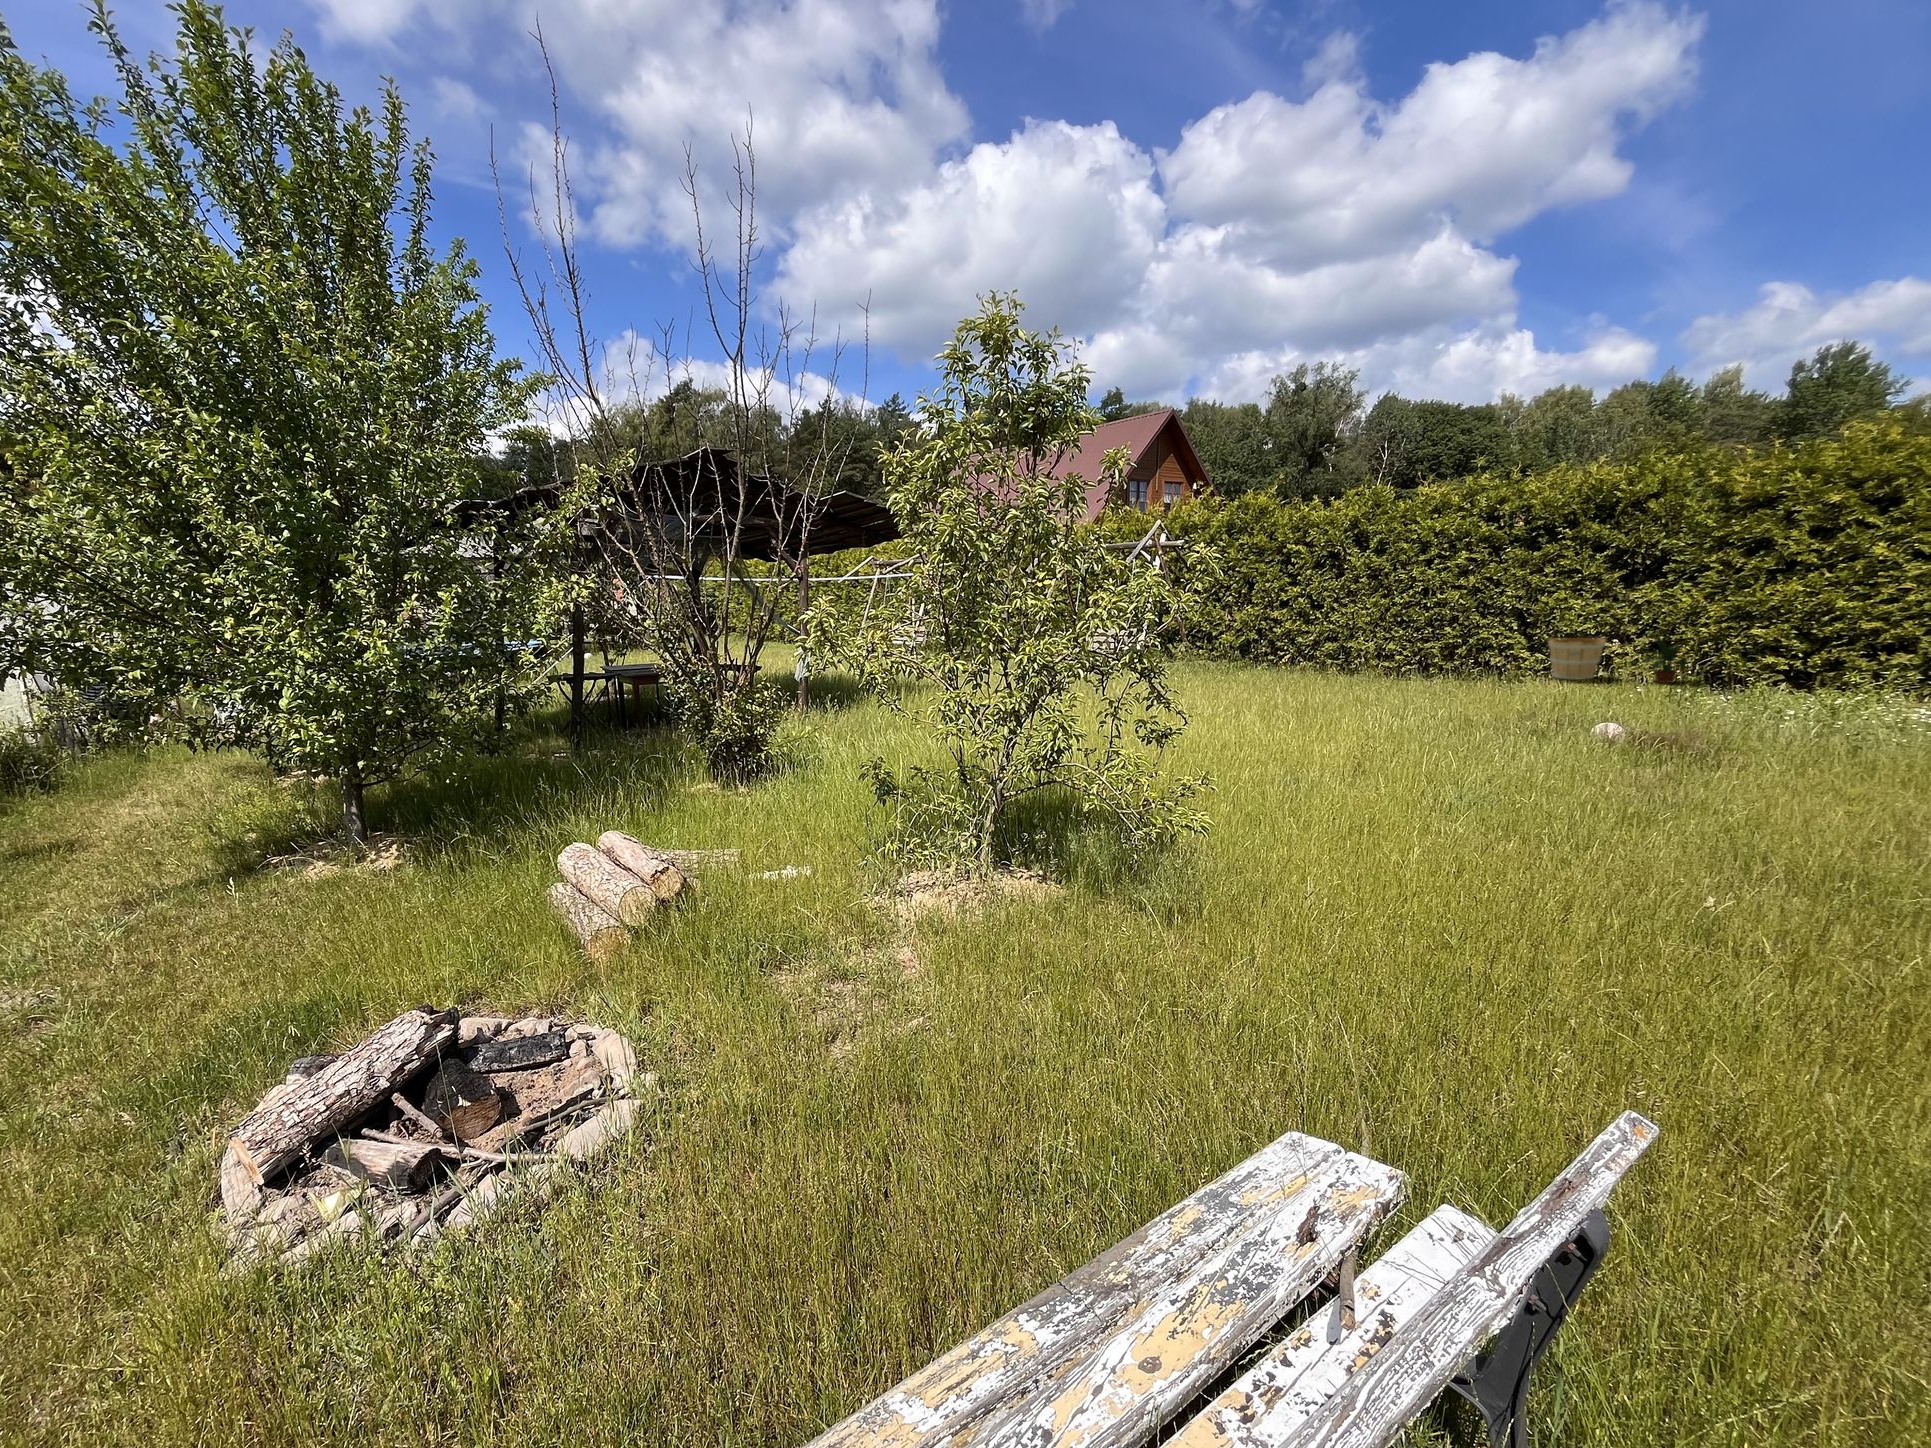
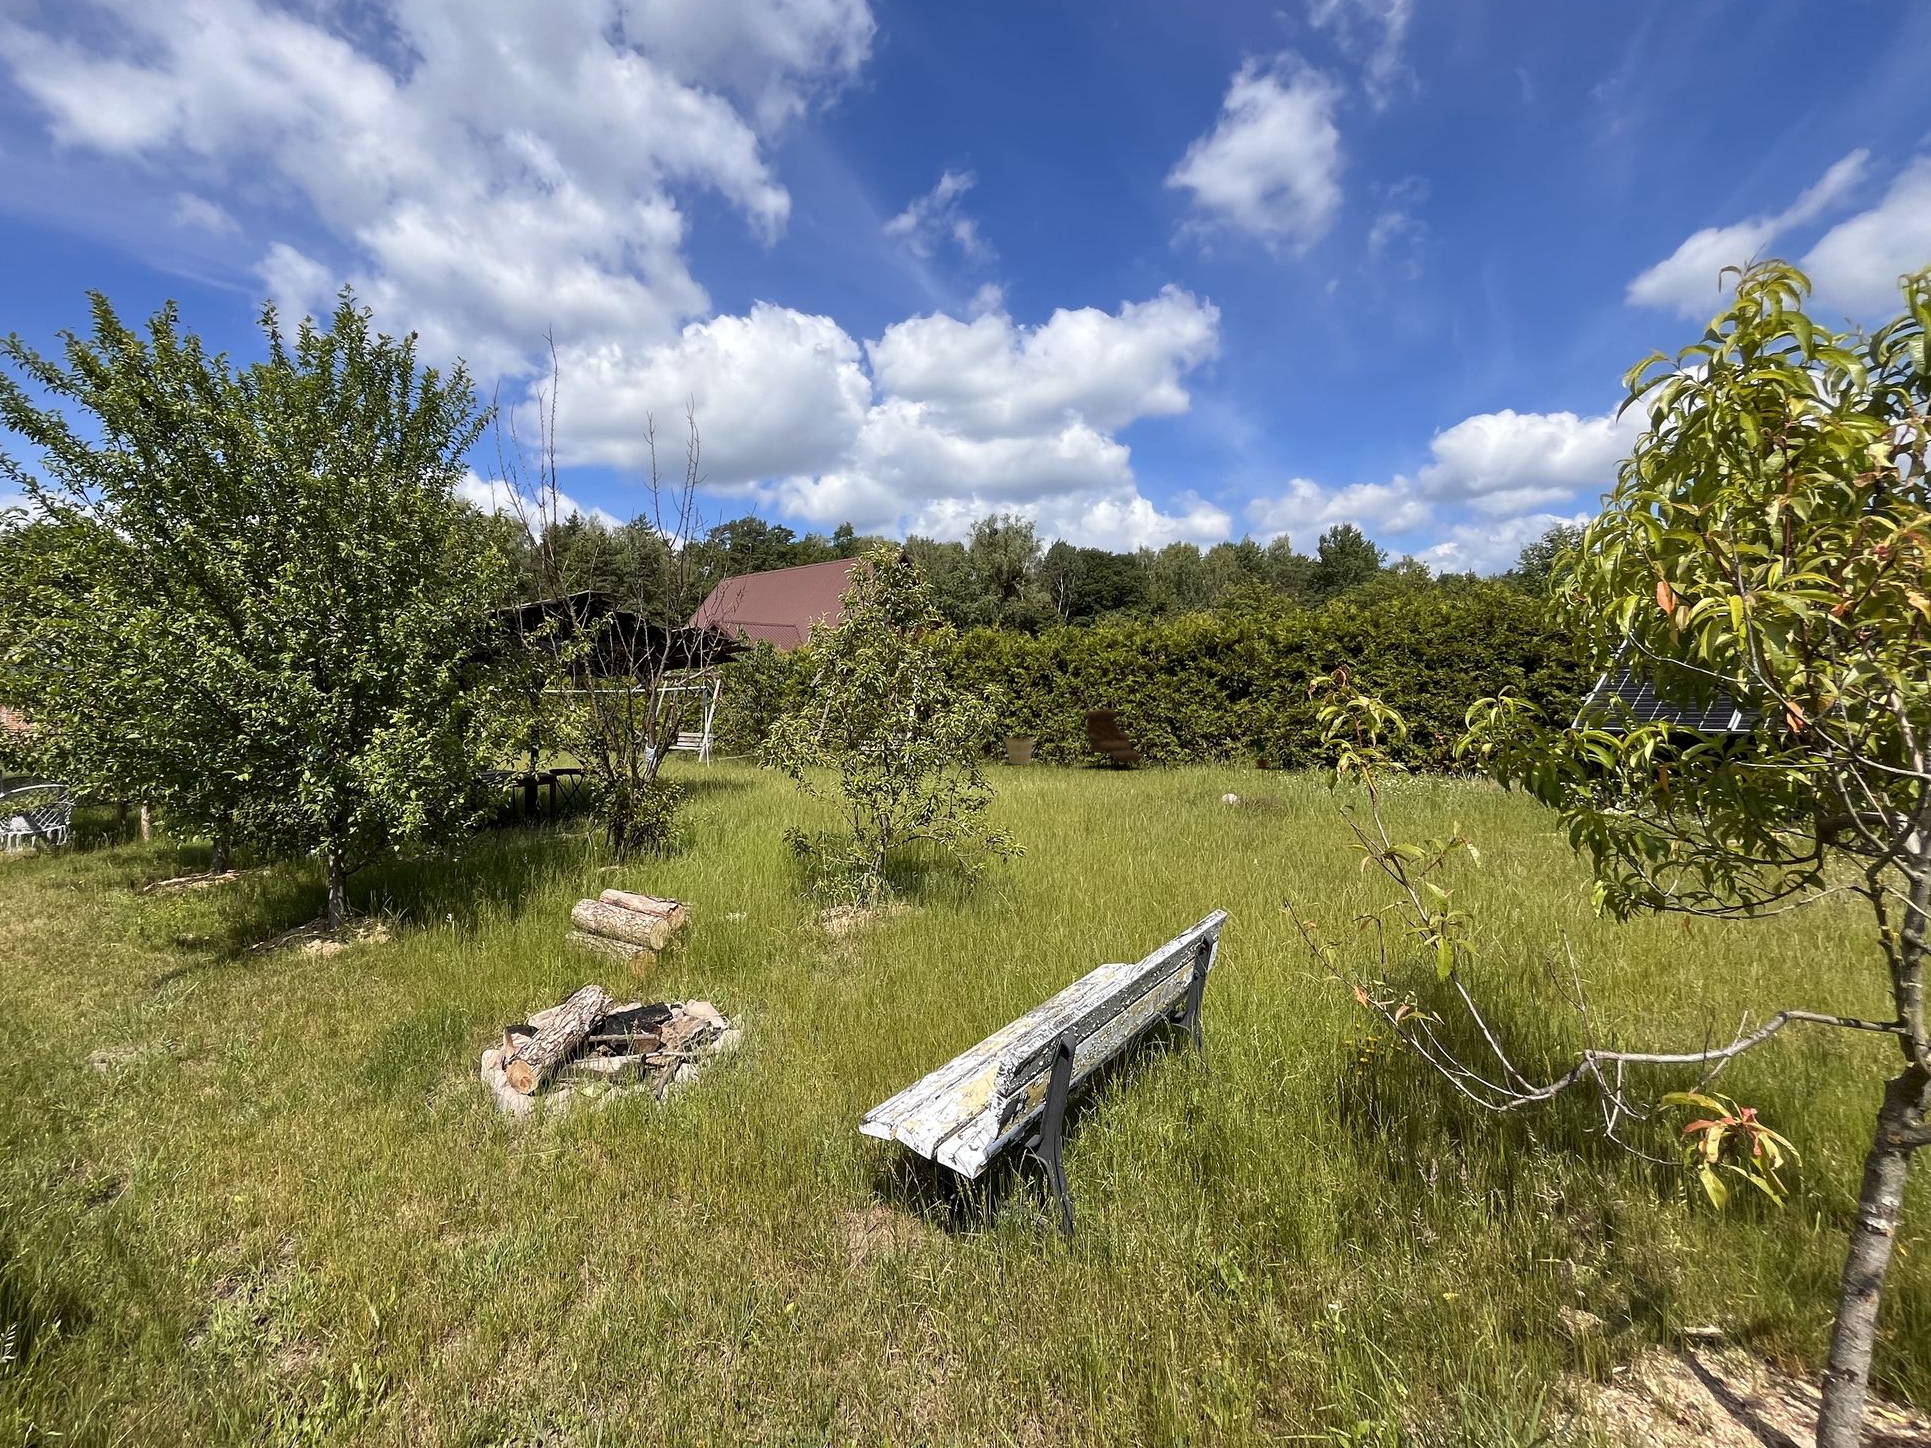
lounge chair: none [1384,599,1465,682] -> present [1086,709,1141,767]
wooden bucket: present [1548,638,1606,680] -> present [1005,739,1033,764]

